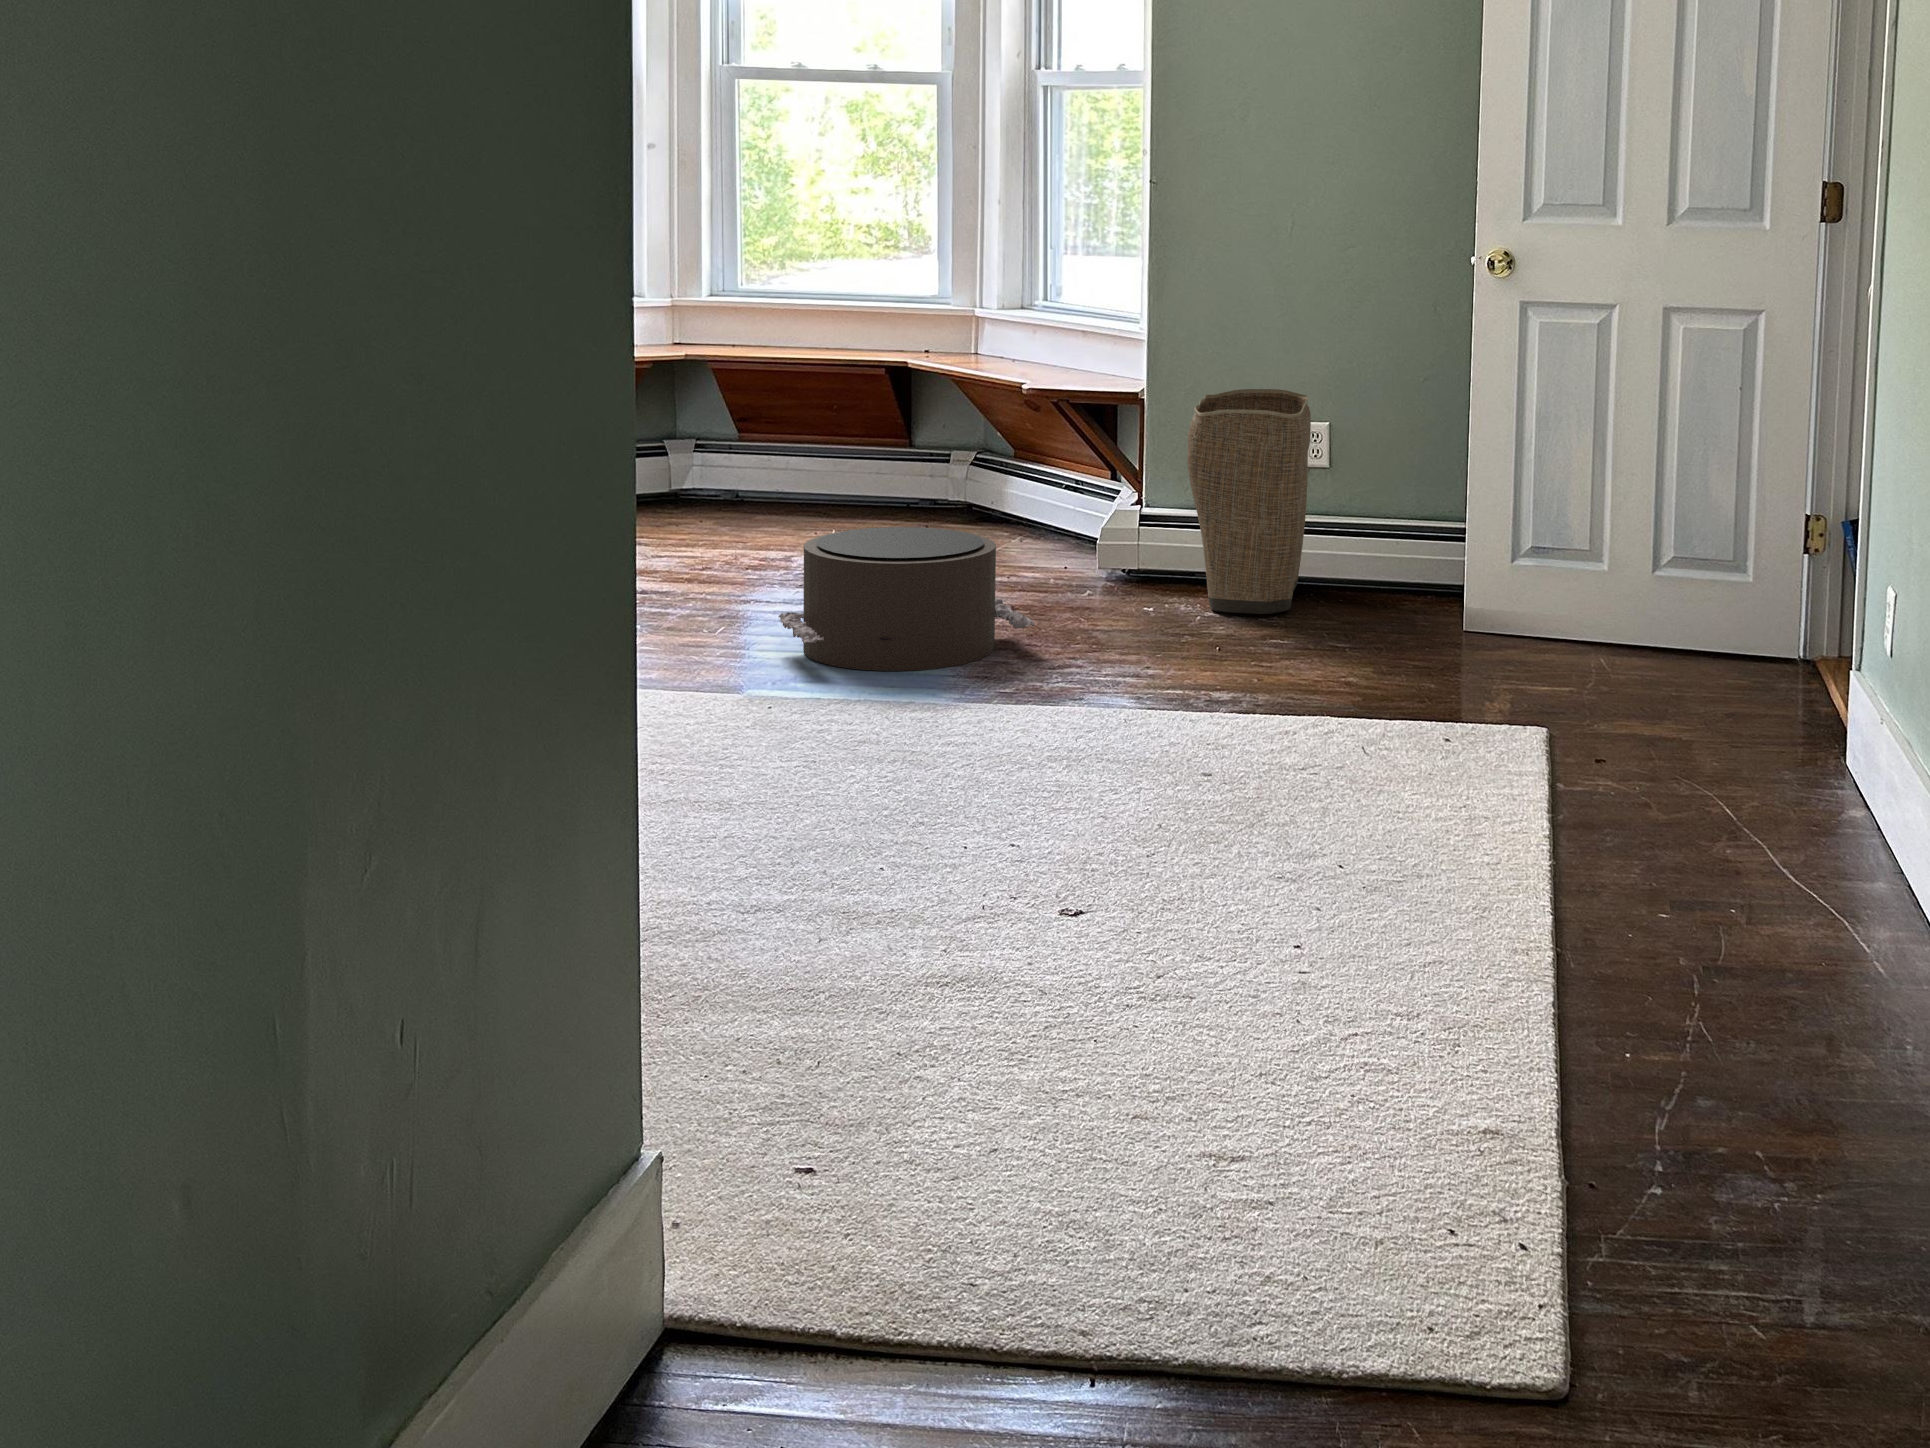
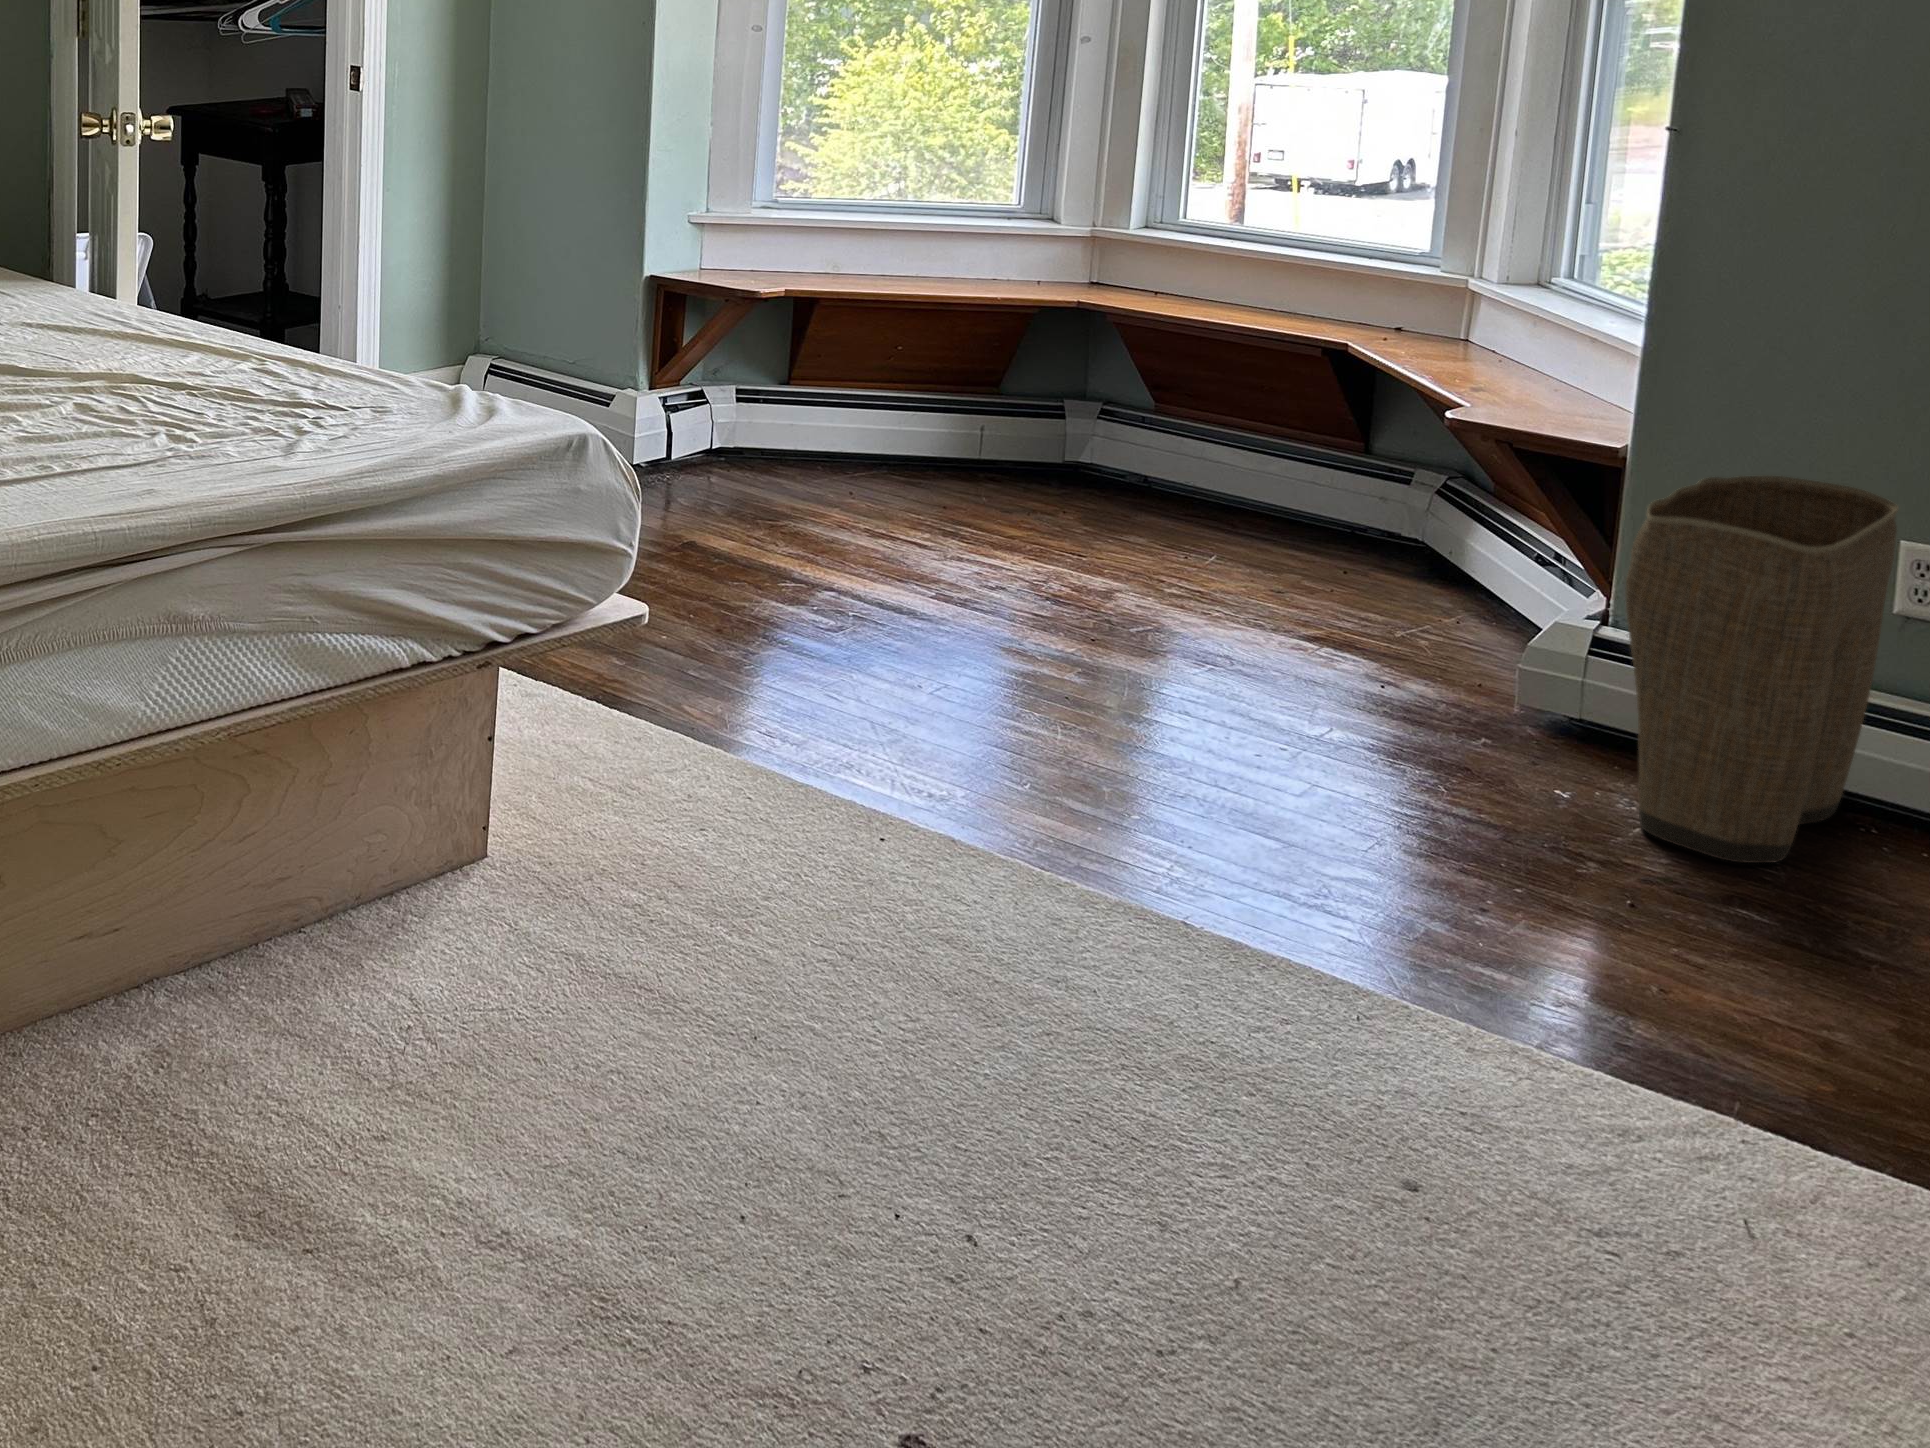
pouf: present [778,527,1035,671] -> none [930,595,1281,832]

